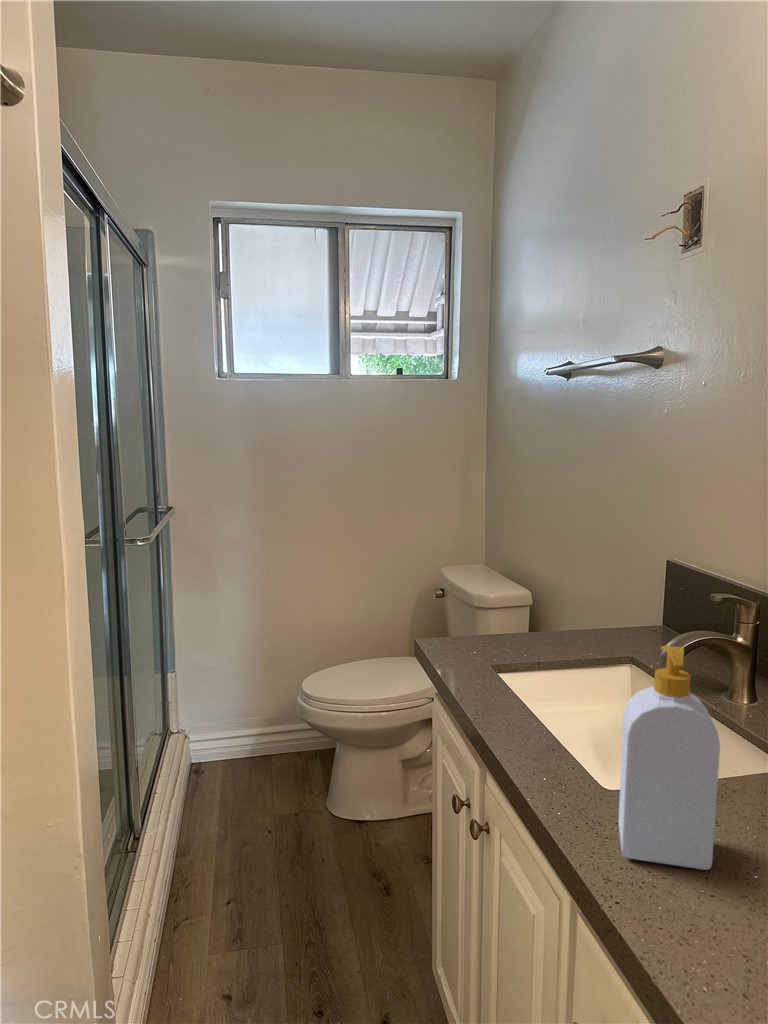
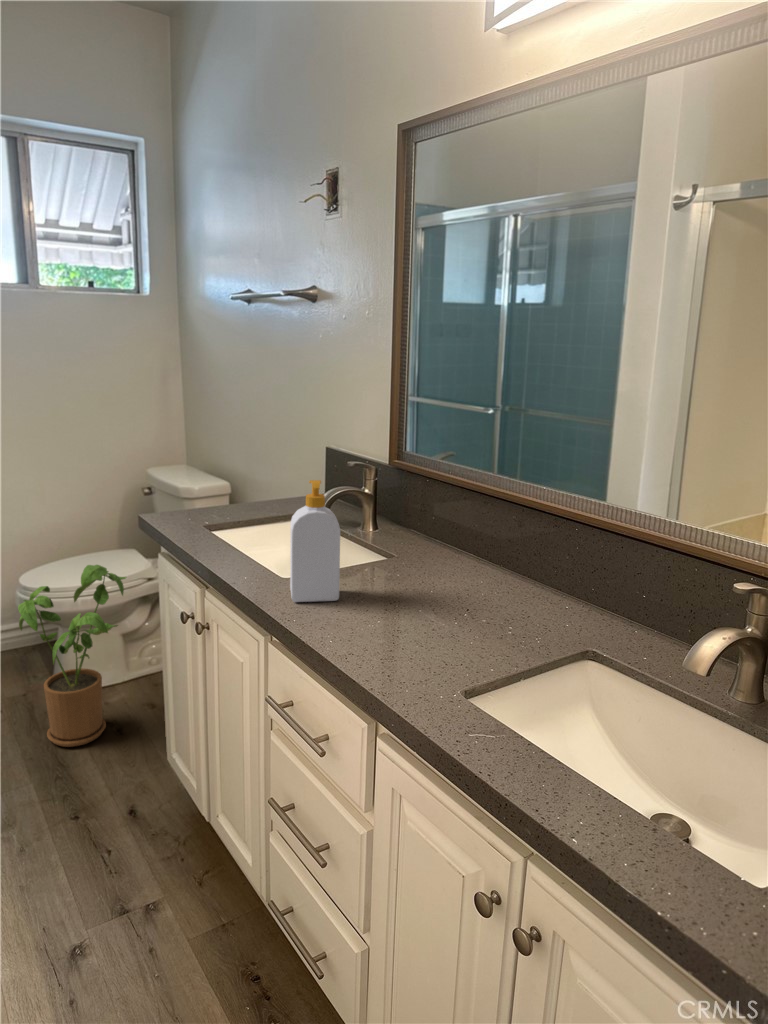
house plant: none [288,682,407,901] -> present [18,565,126,747]

